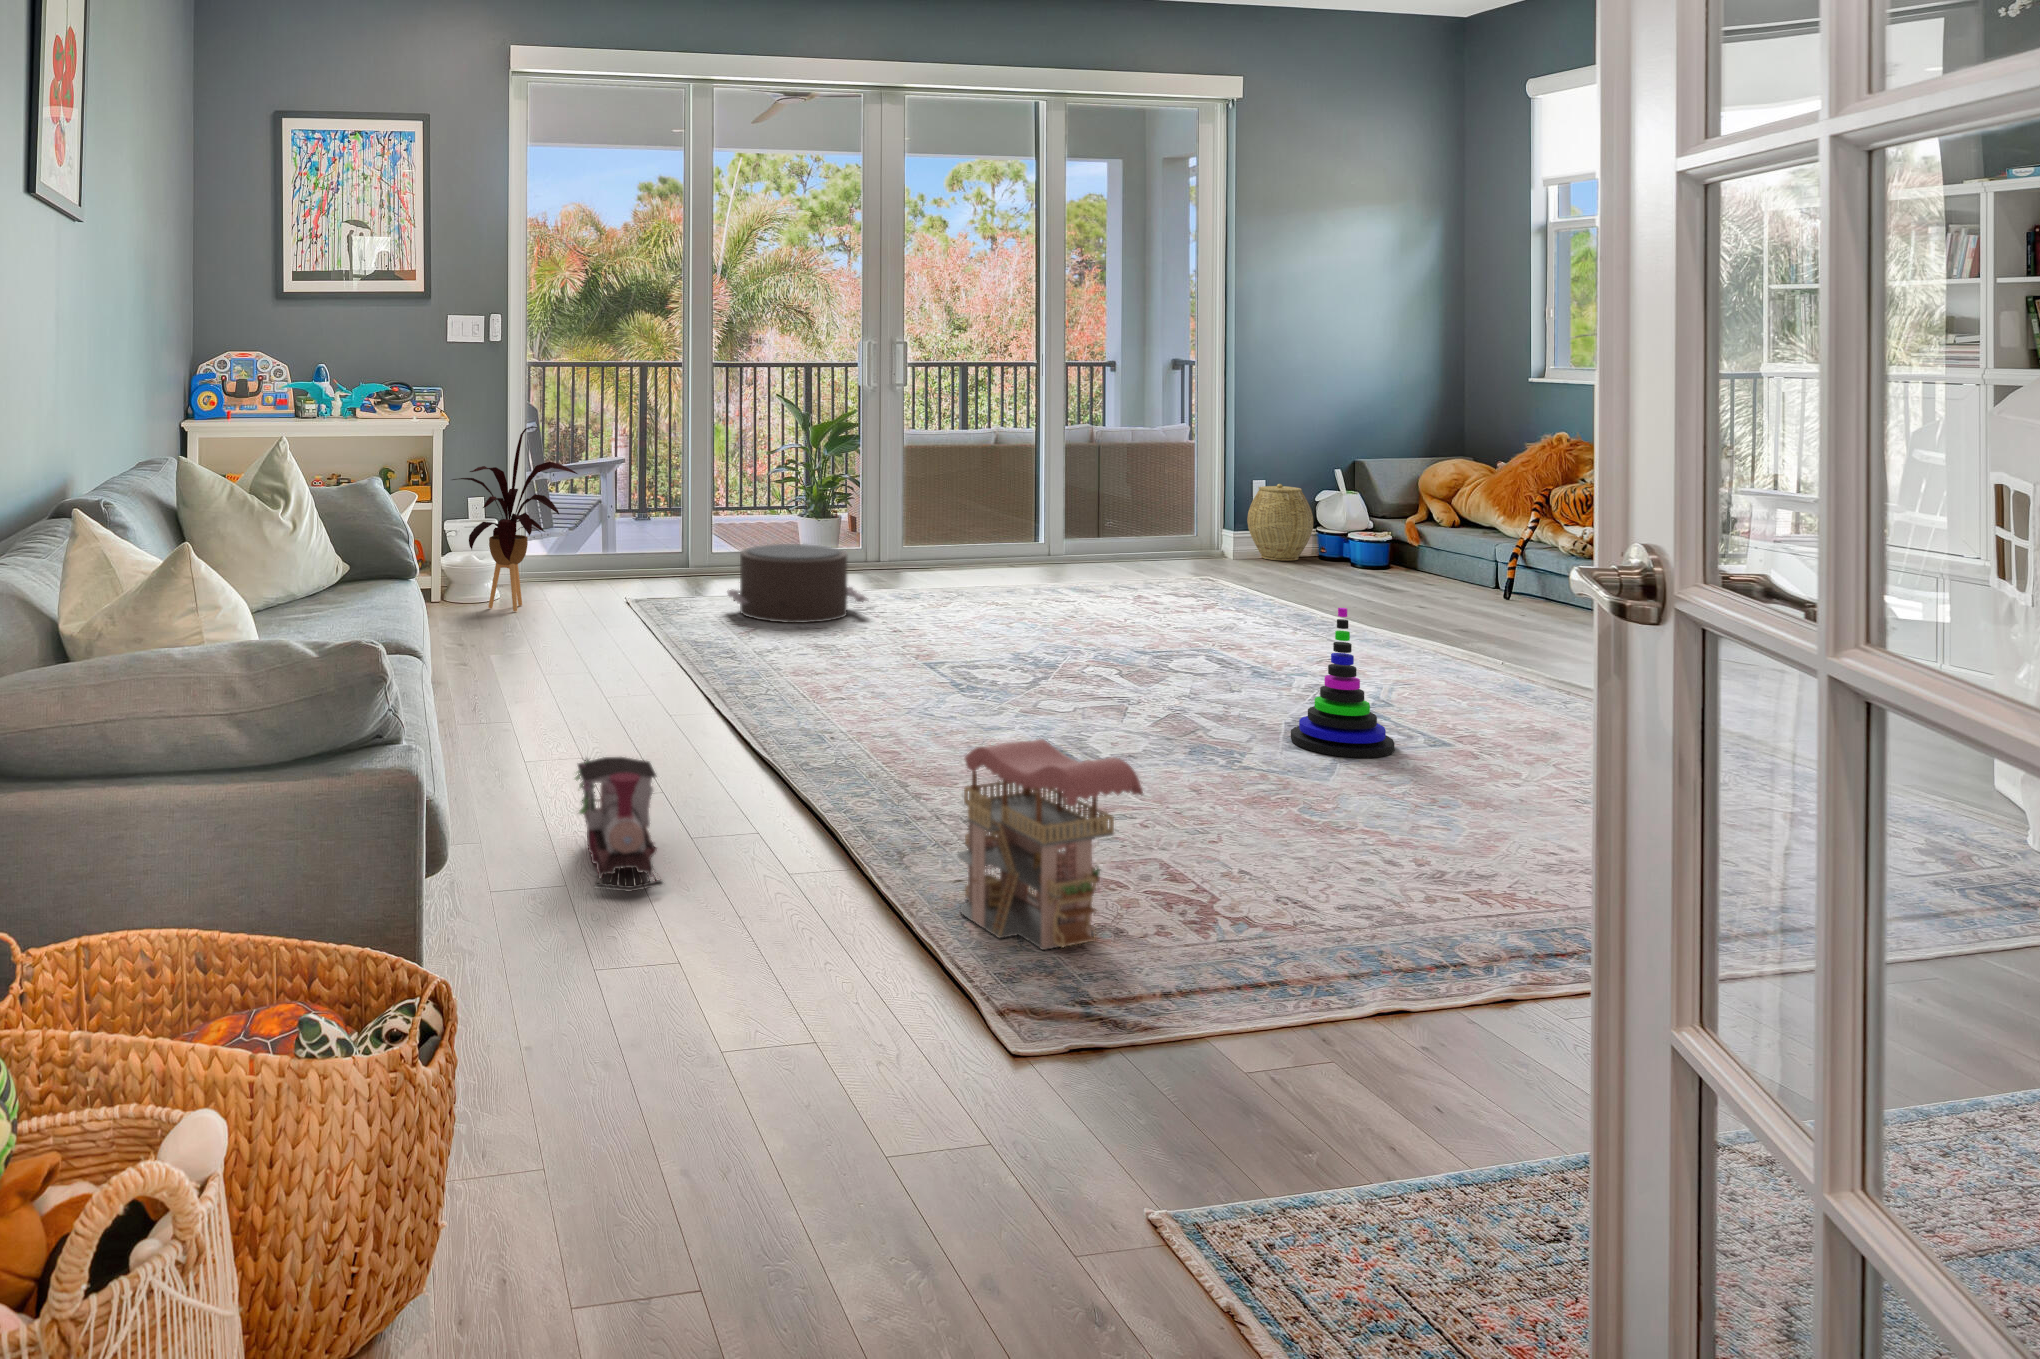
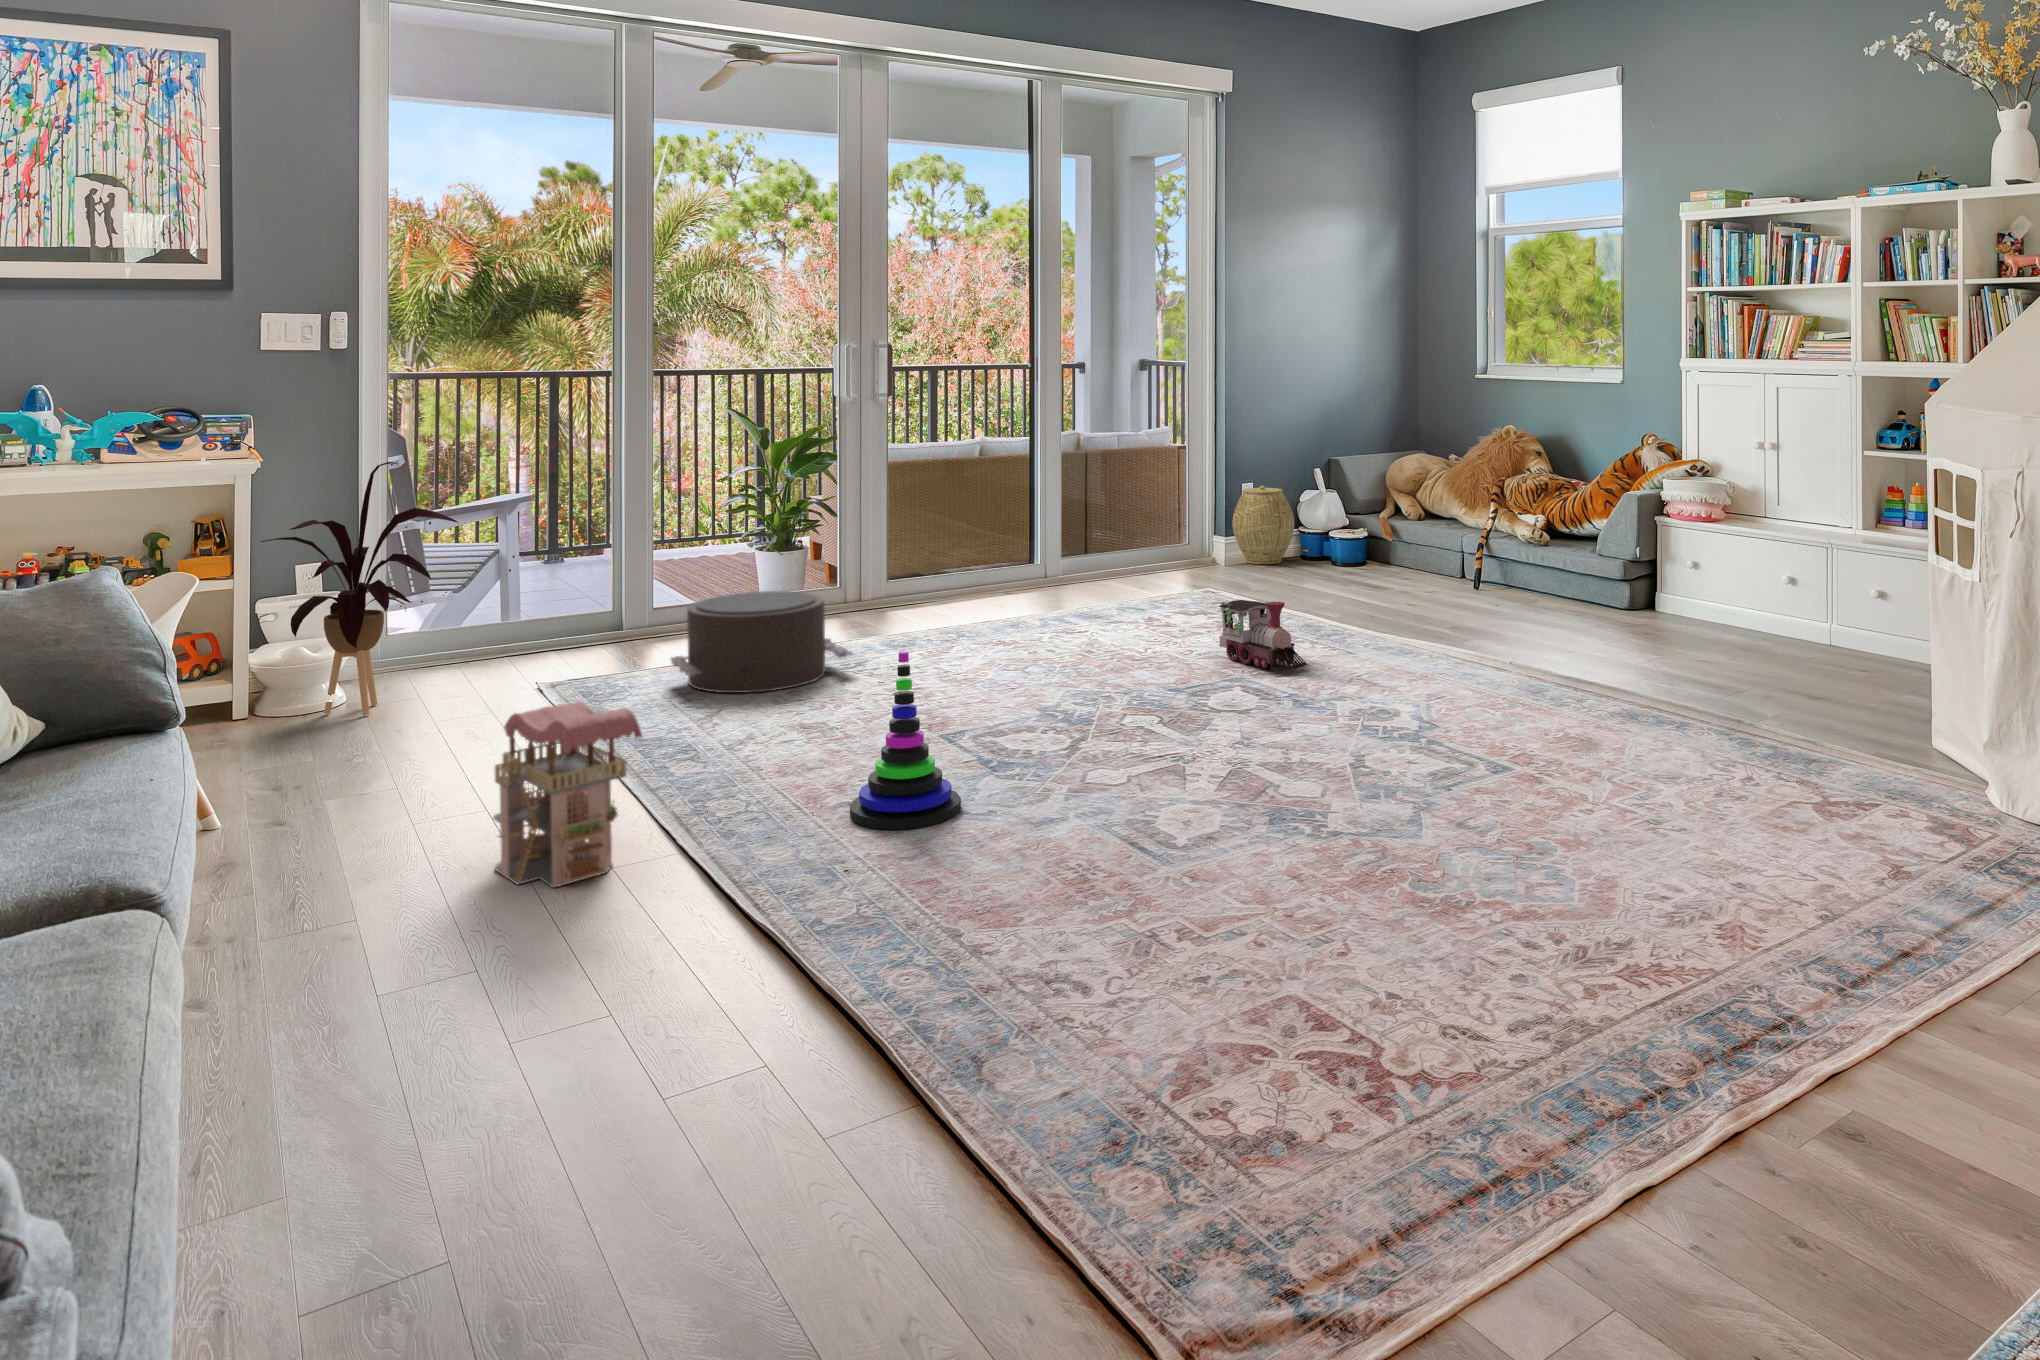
stacking toy: present [1291,608,1394,758] -> present [850,651,961,830]
toy house: present [958,739,1143,950] -> present [493,701,642,888]
toy train: present [575,757,663,892] -> present [1219,600,1308,670]

